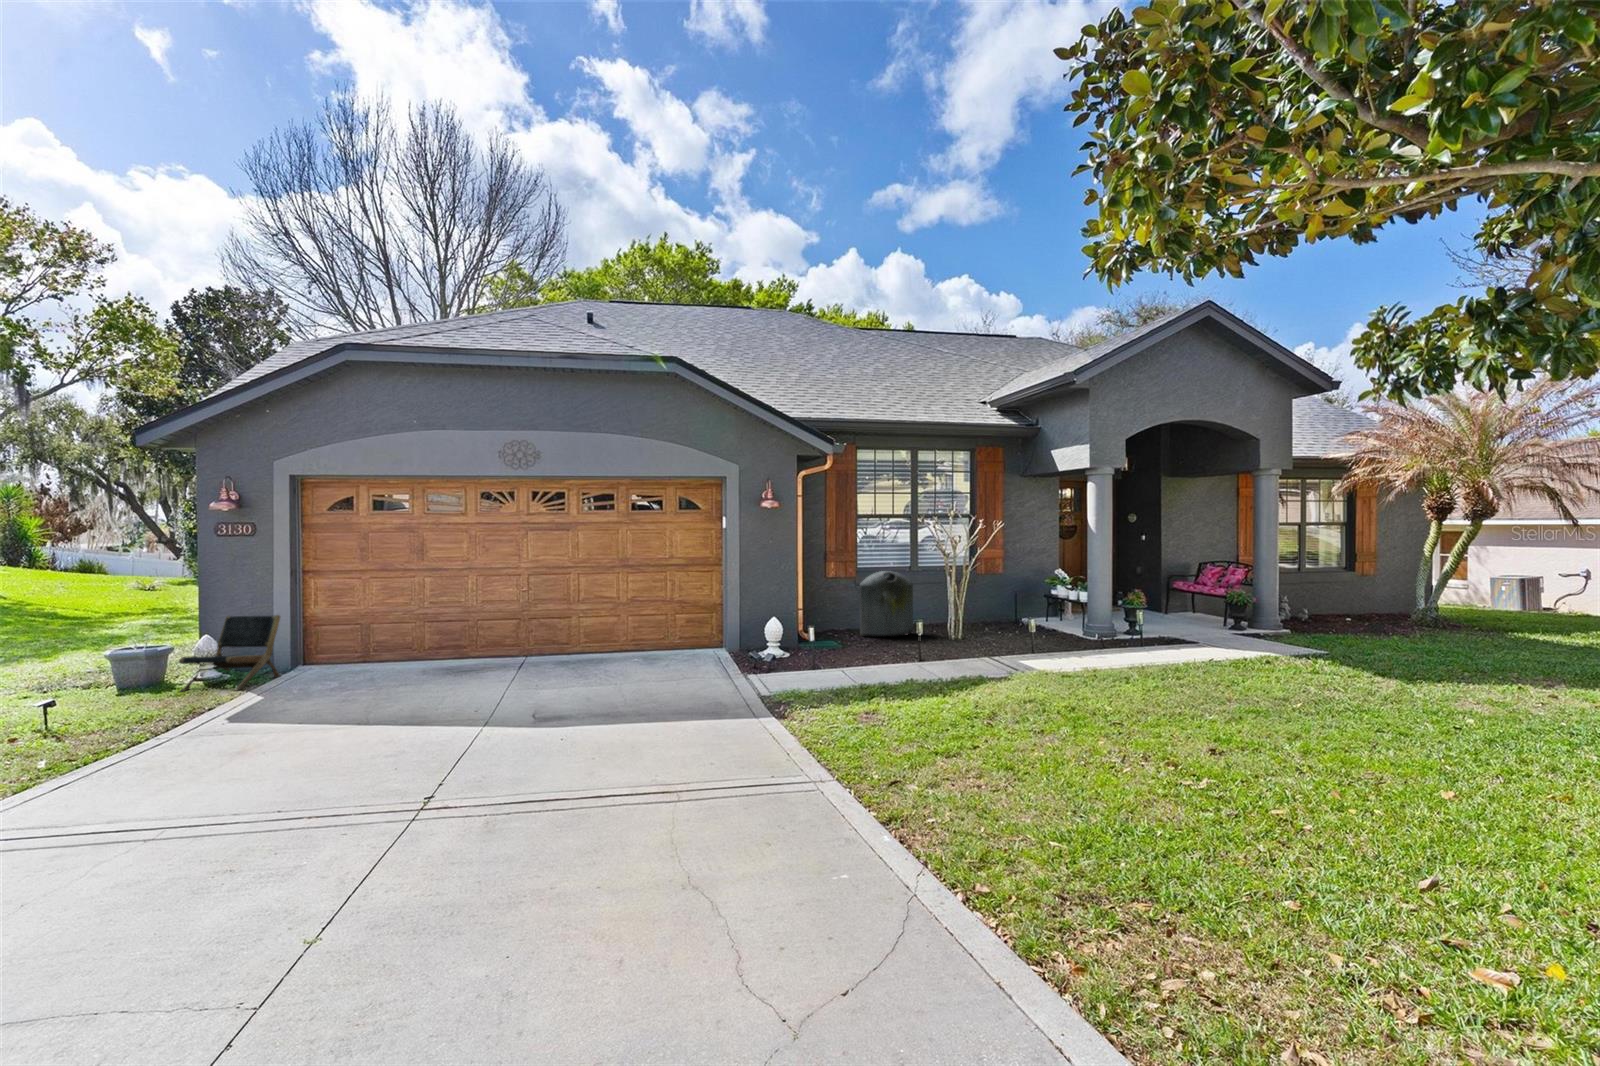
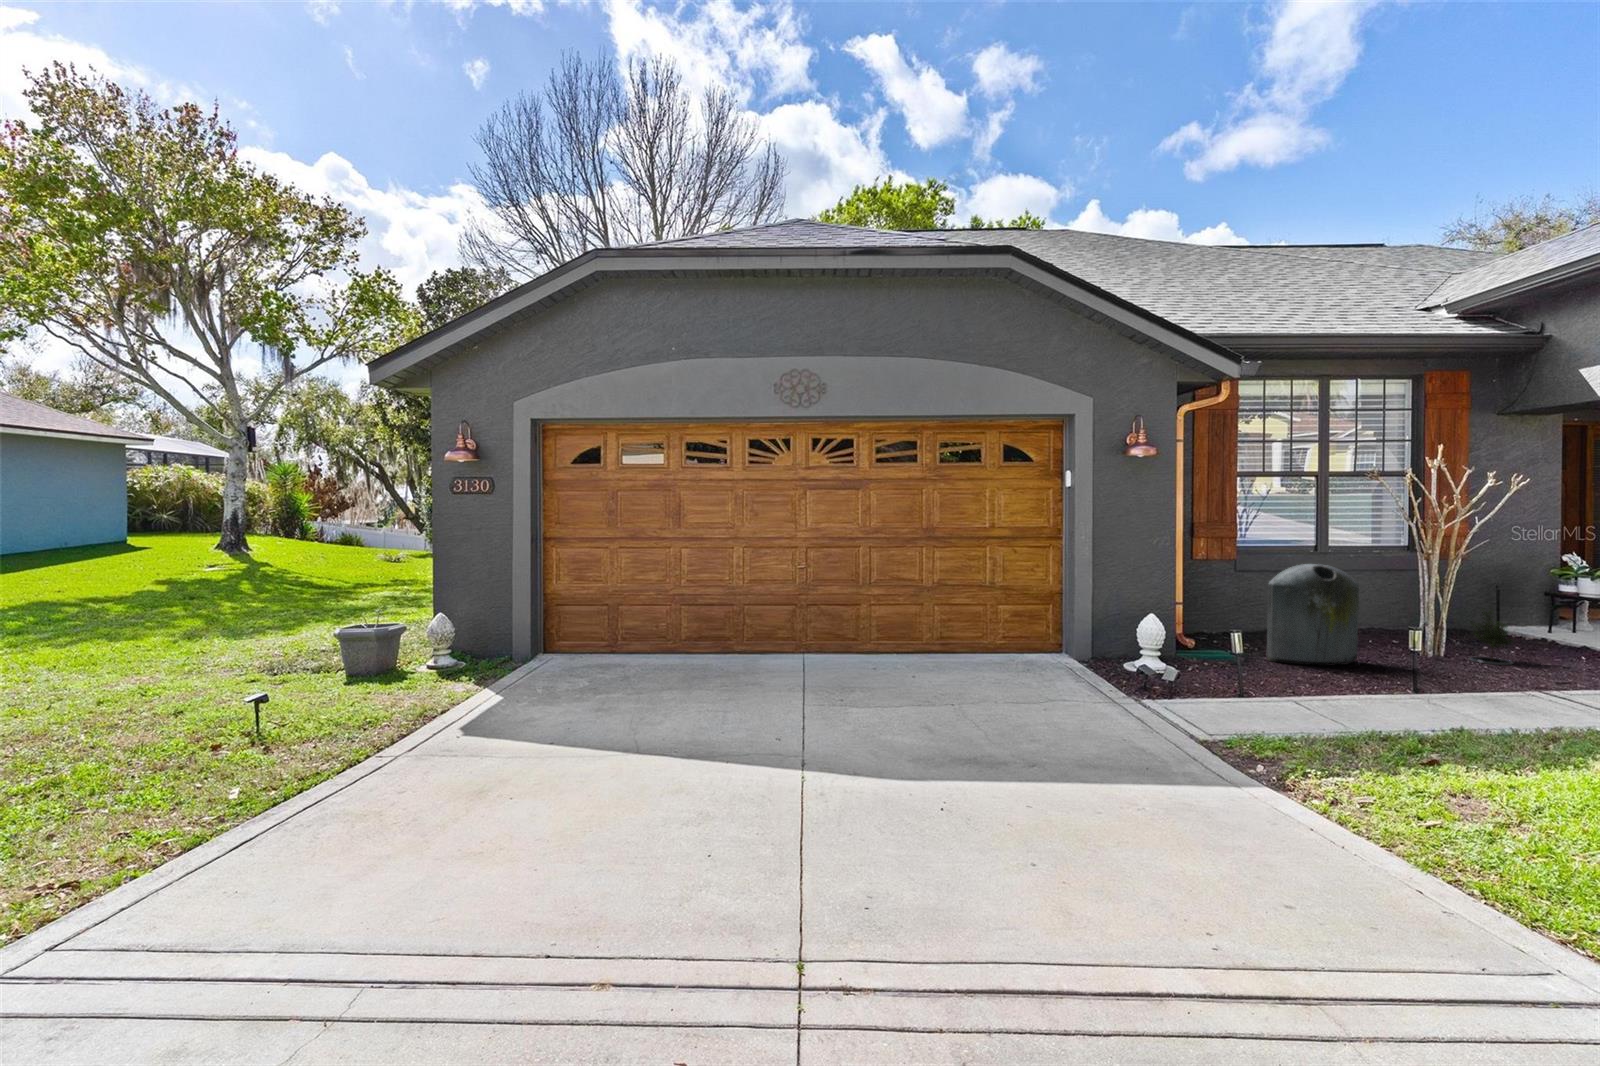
potted tree: none [981,592,1003,630] -> present [1469,611,1513,665]
lounge chair: present [179,615,280,691] -> none [409,591,517,686]

